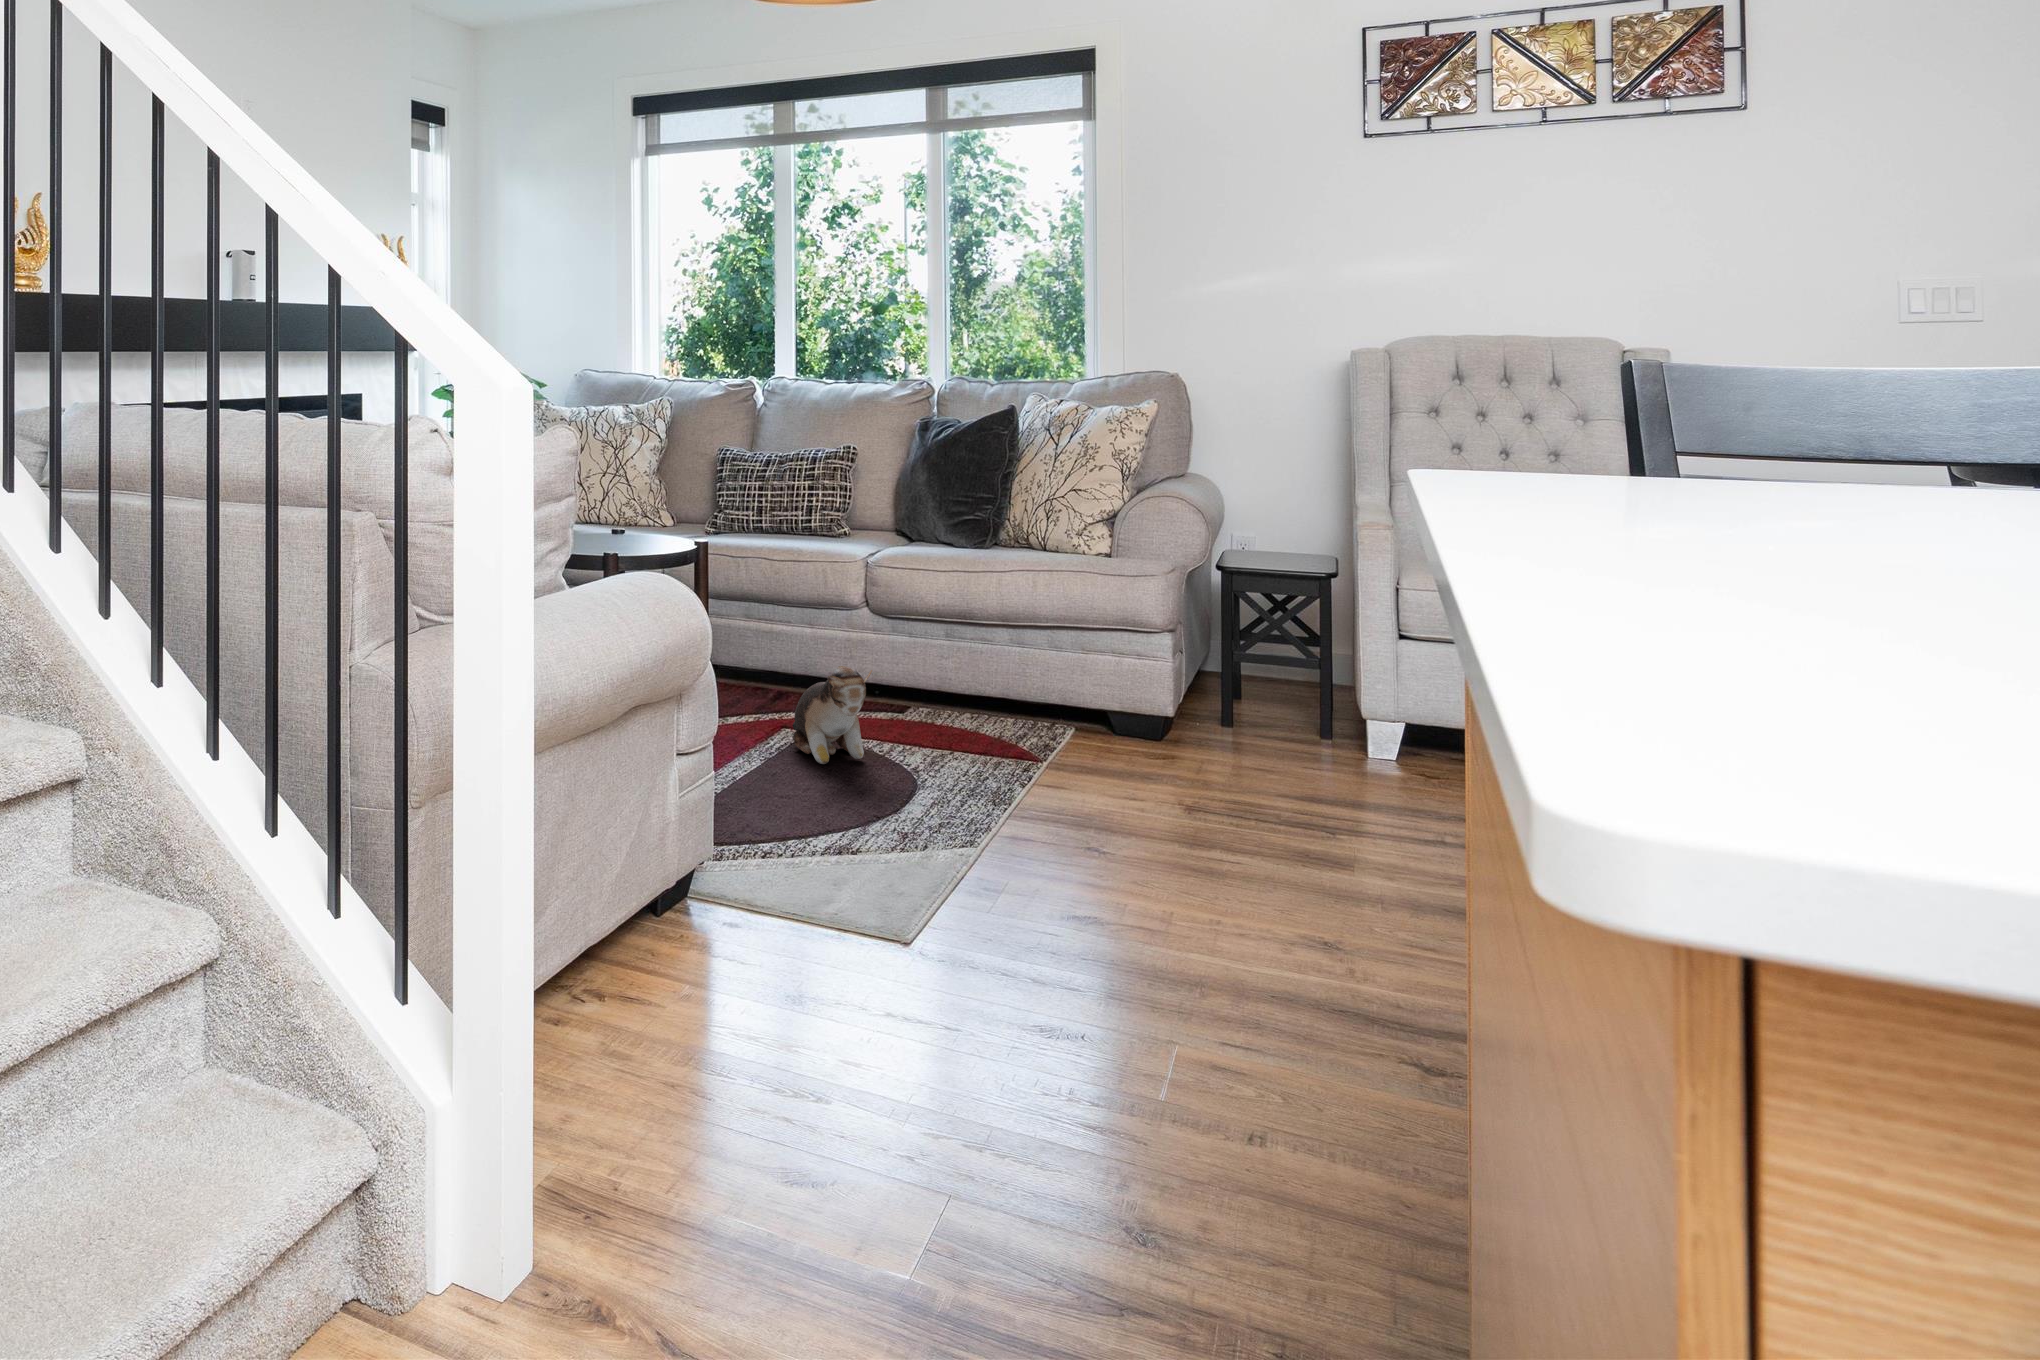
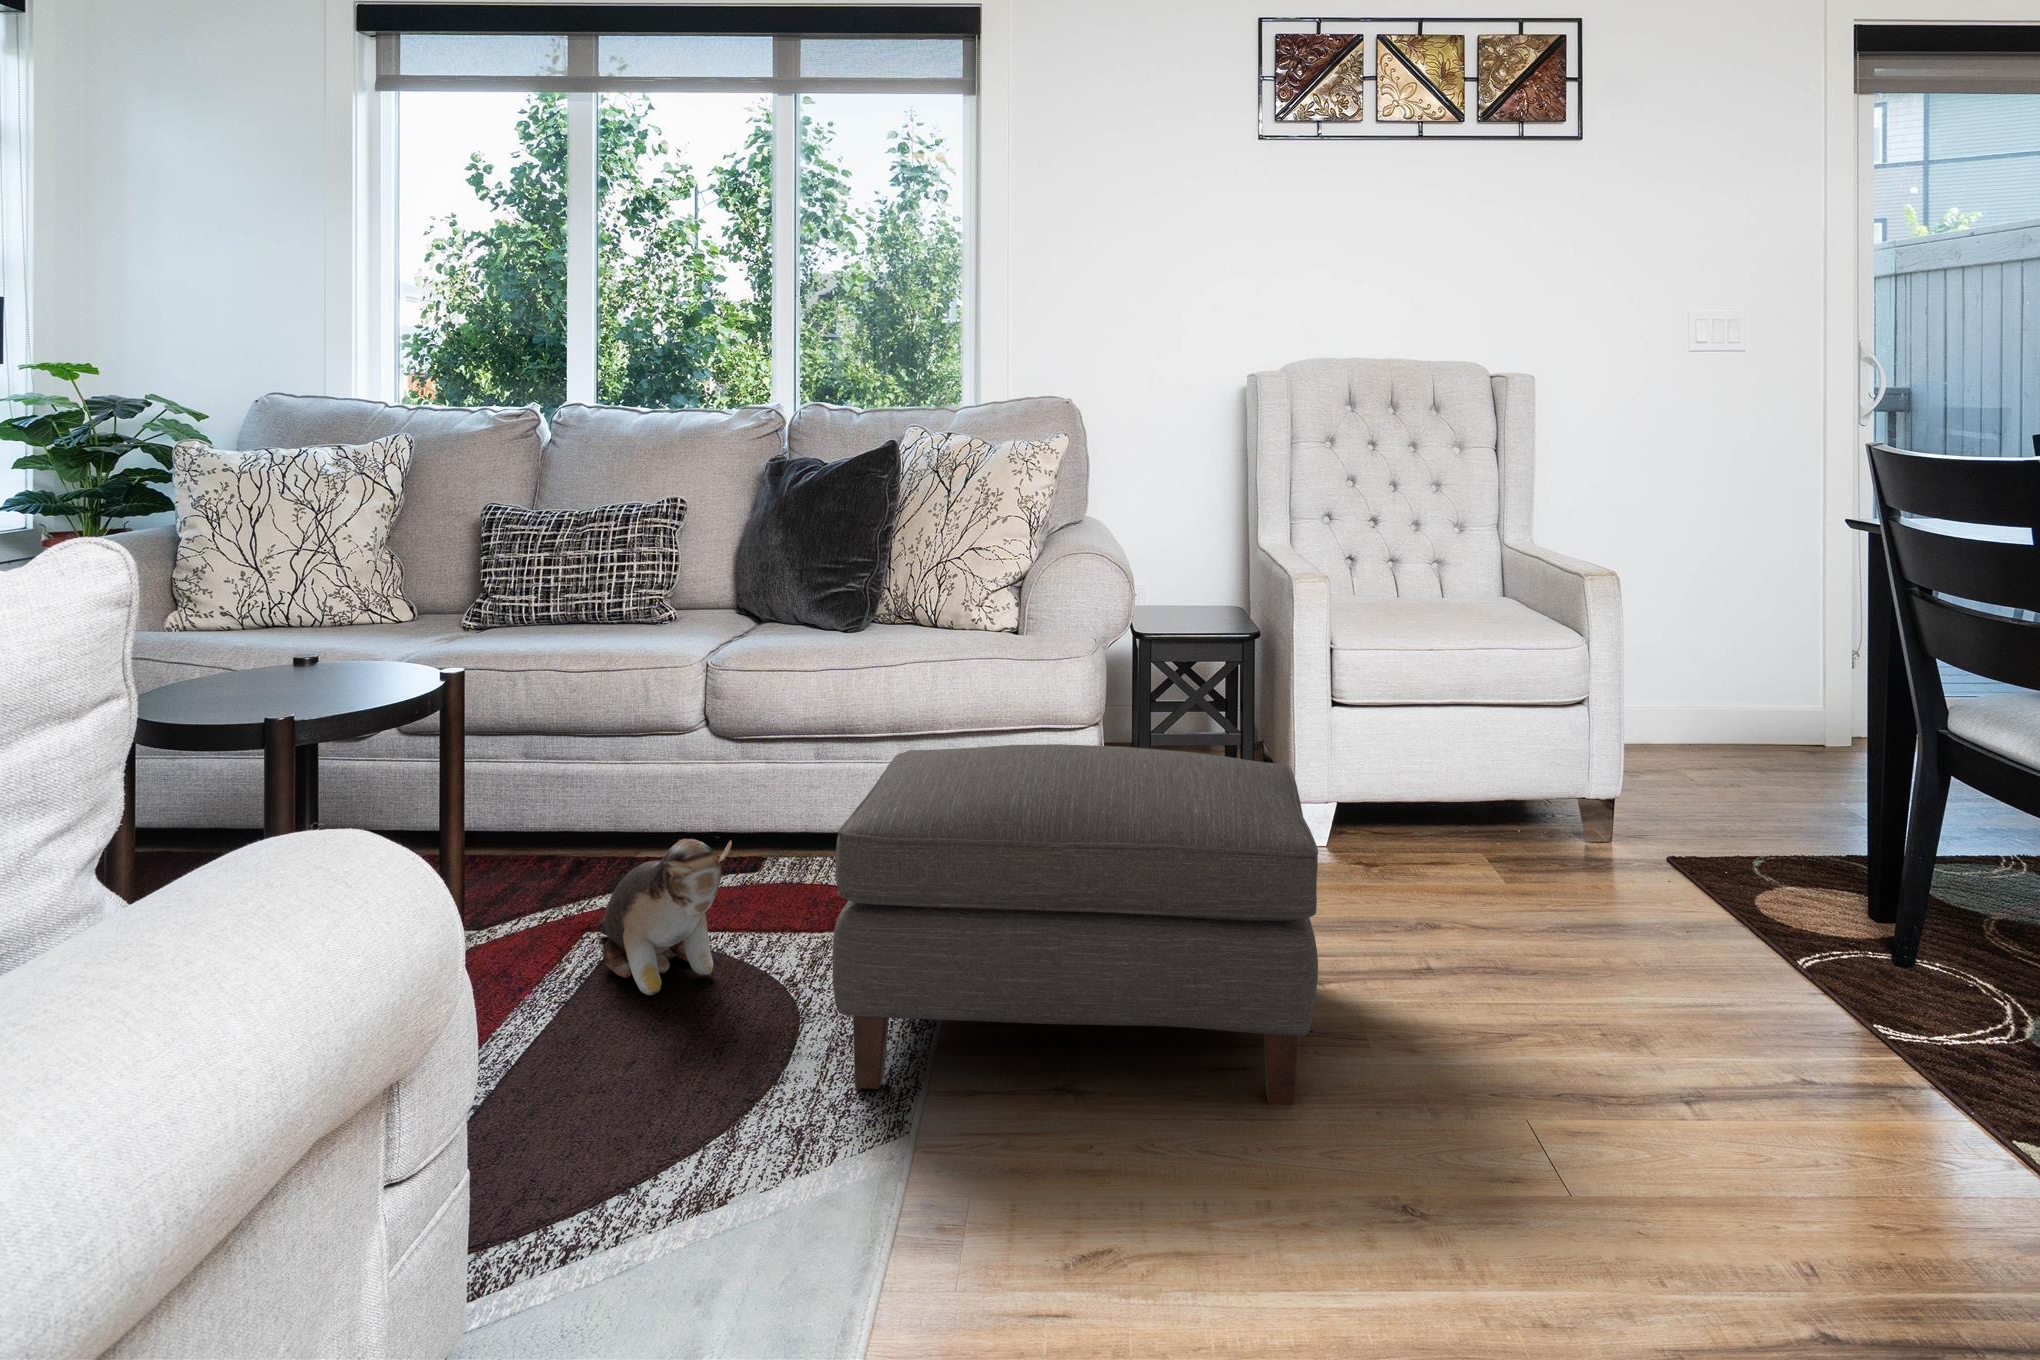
ottoman: none [929,624,1298,883] -> present [833,744,1318,1105]

